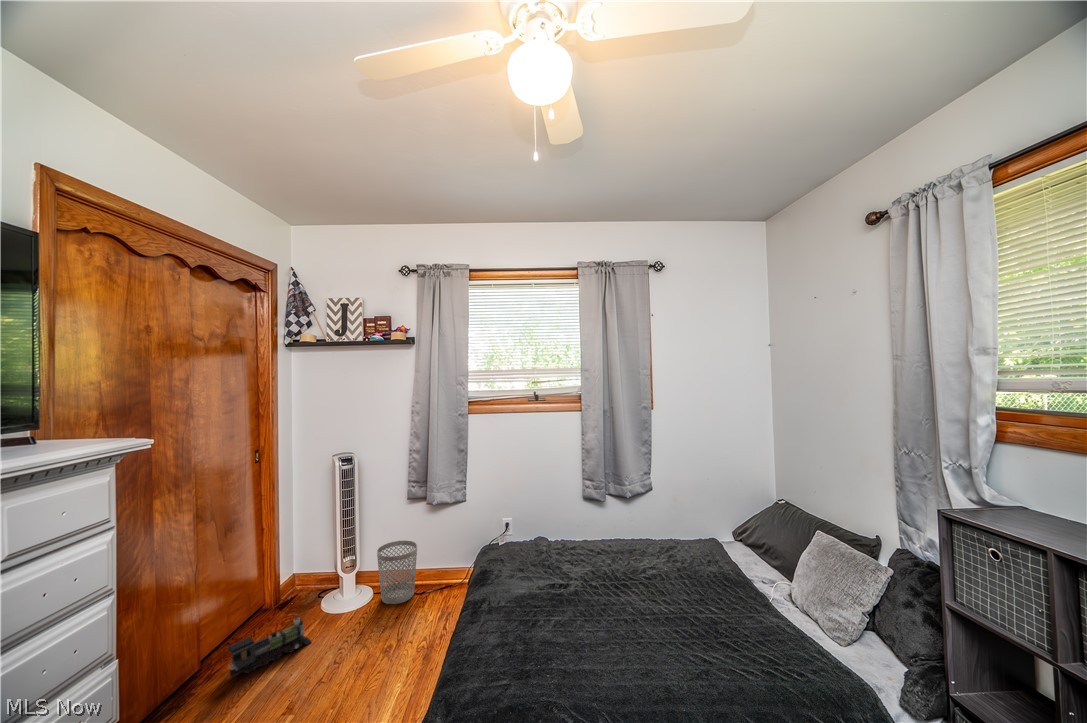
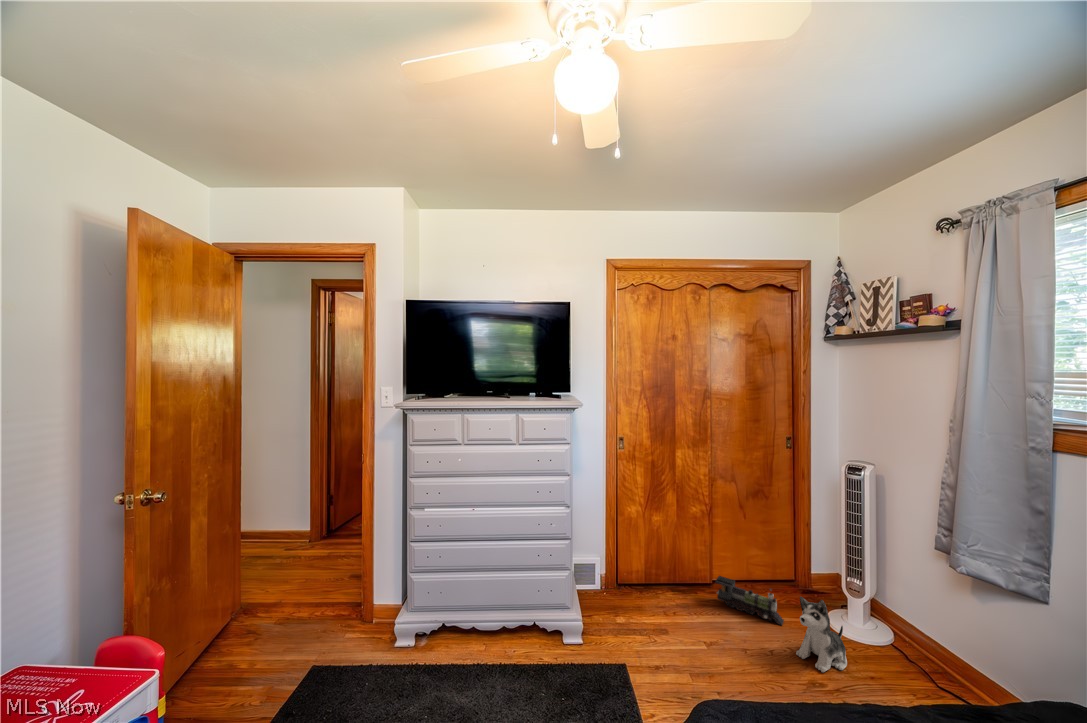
wastebasket: present [377,540,417,604] -> none [880,591,948,684]
plush toy: none [343,580,382,648] -> present [796,596,847,672]

